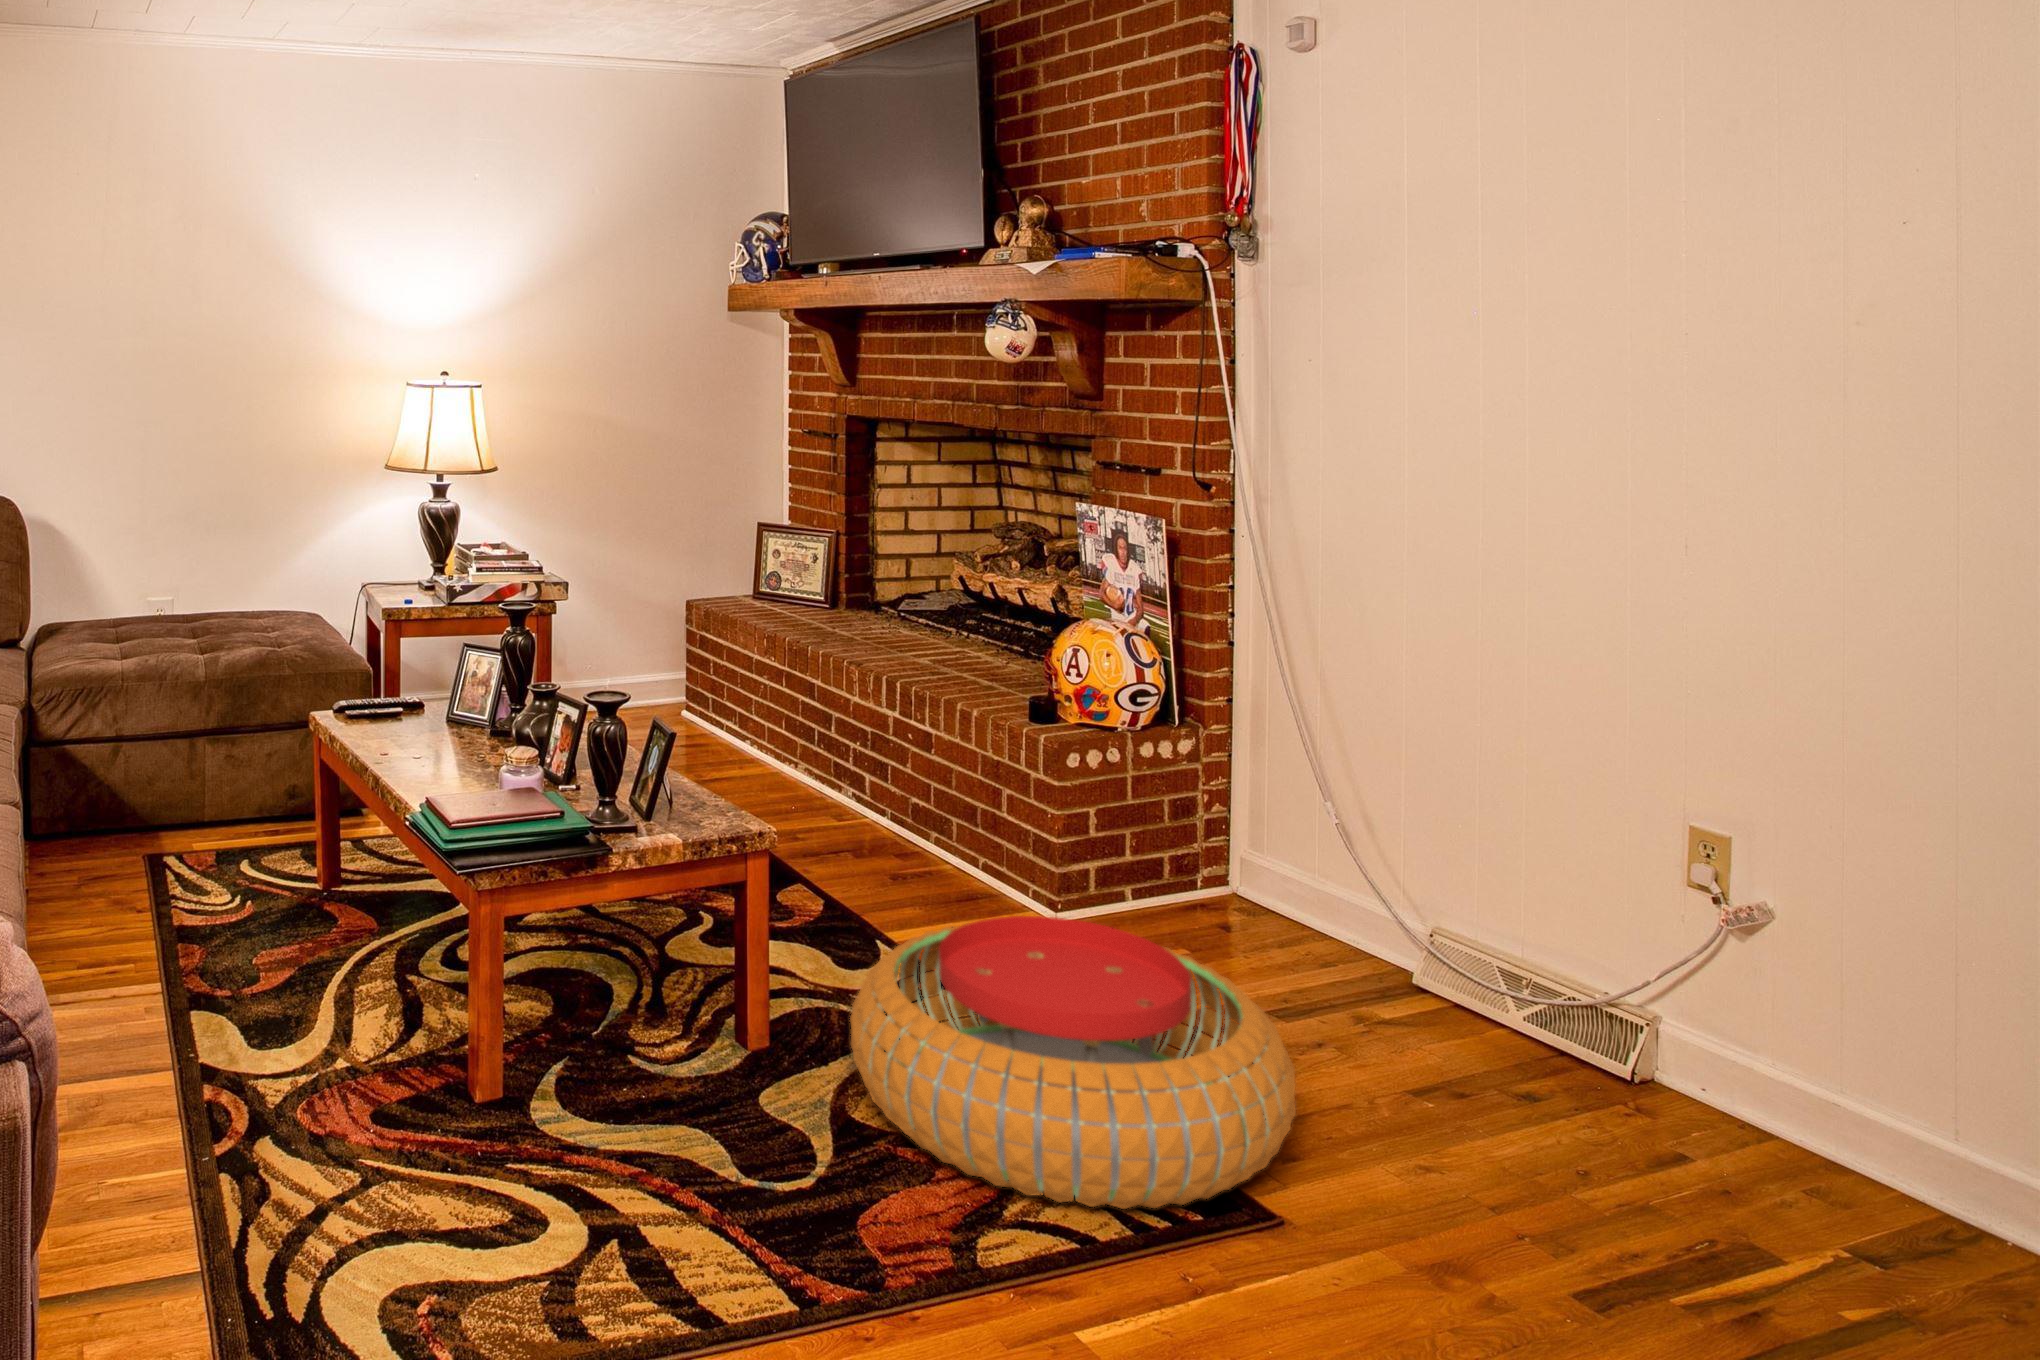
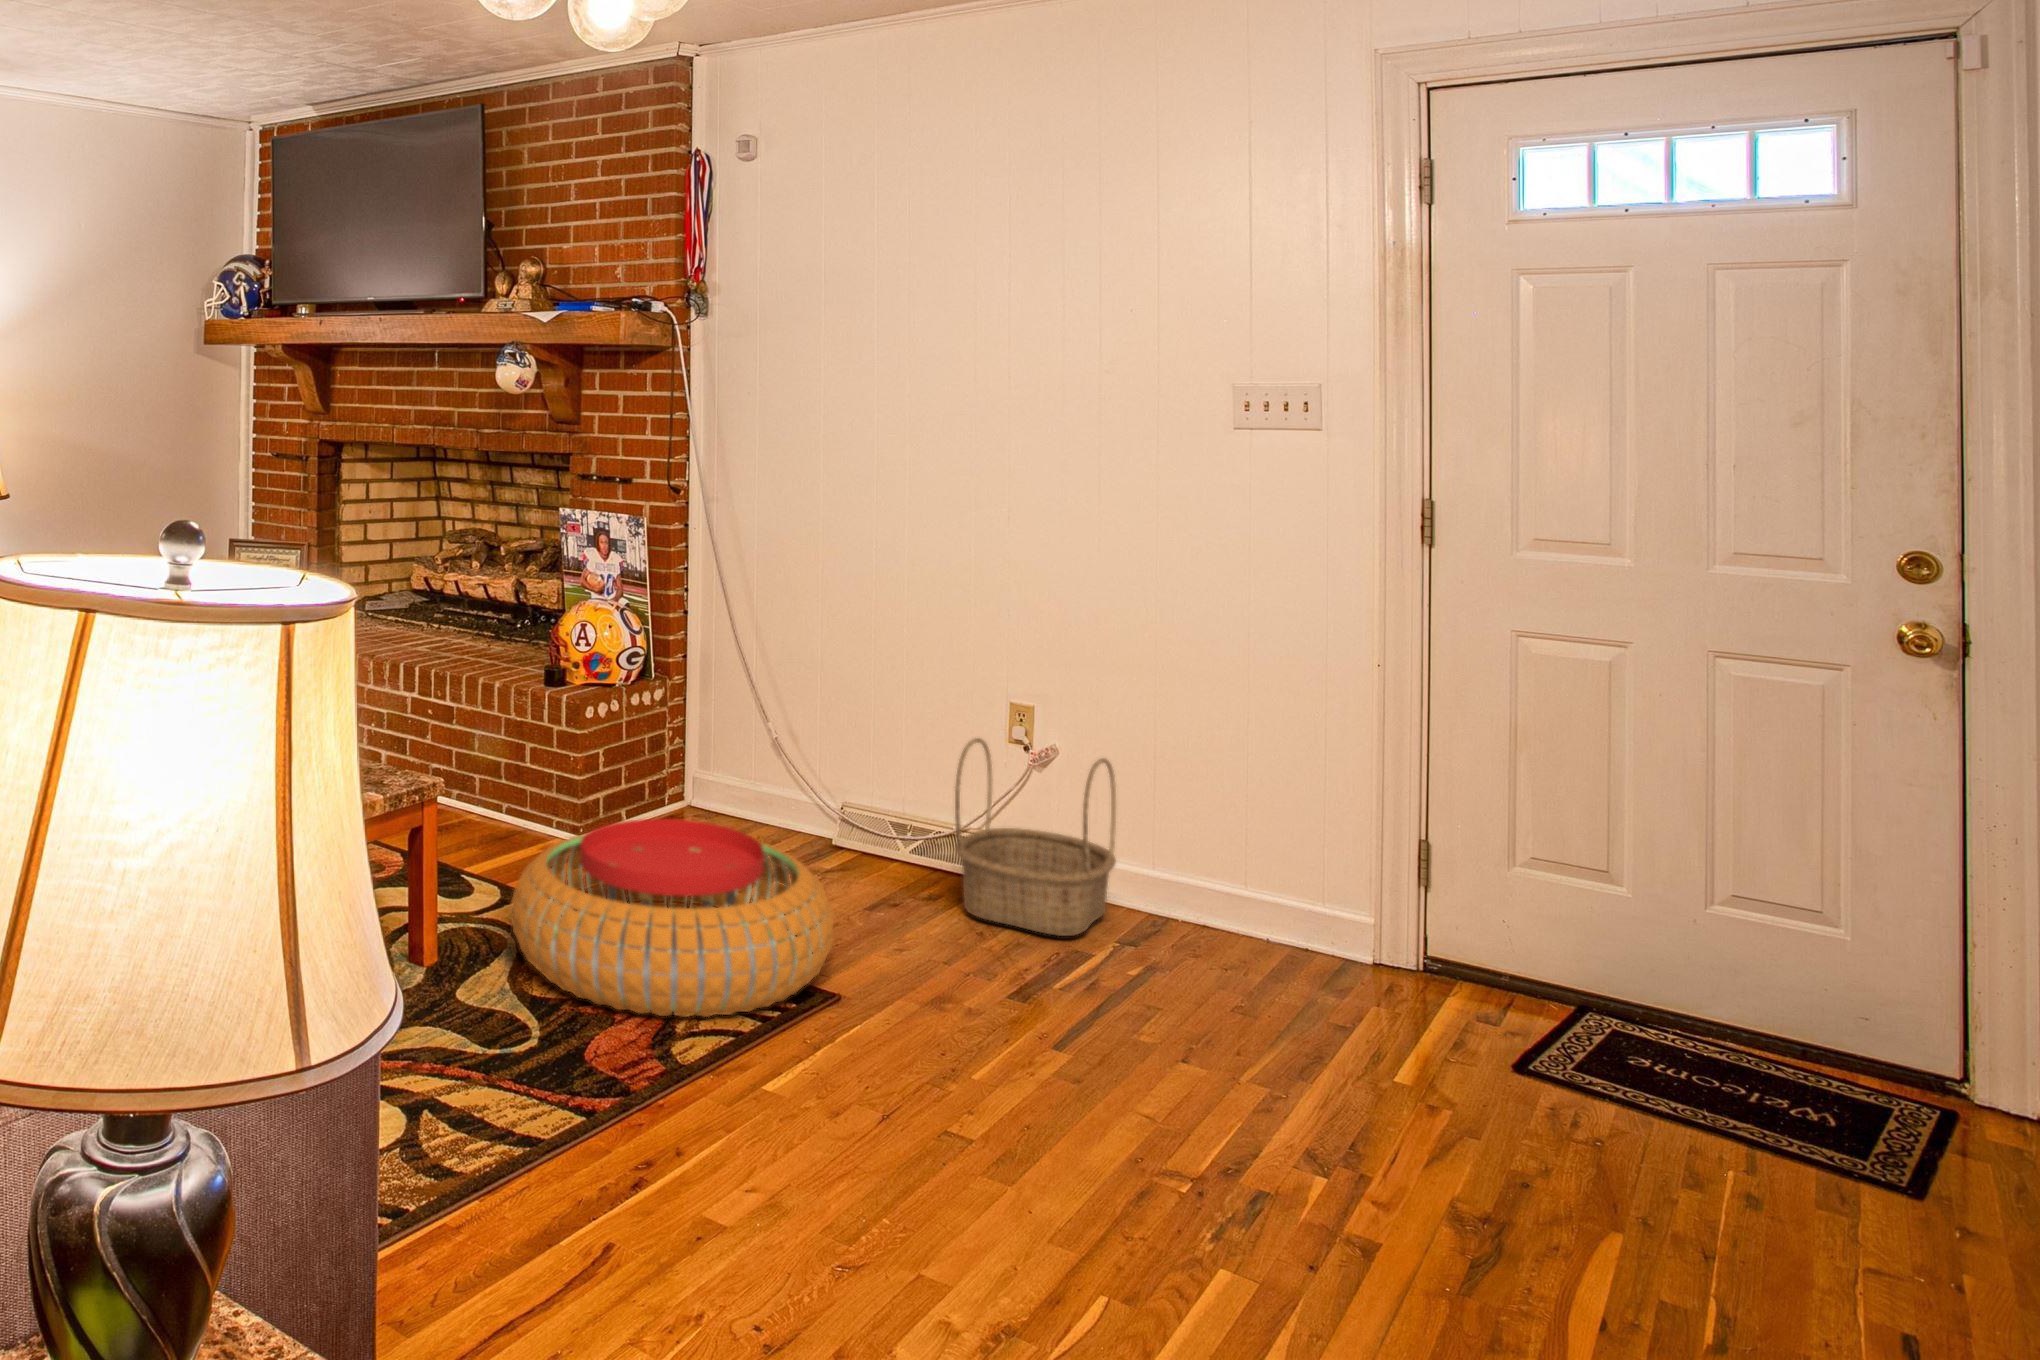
basket: none [1555,875,1861,1209] -> present [955,738,1116,936]

